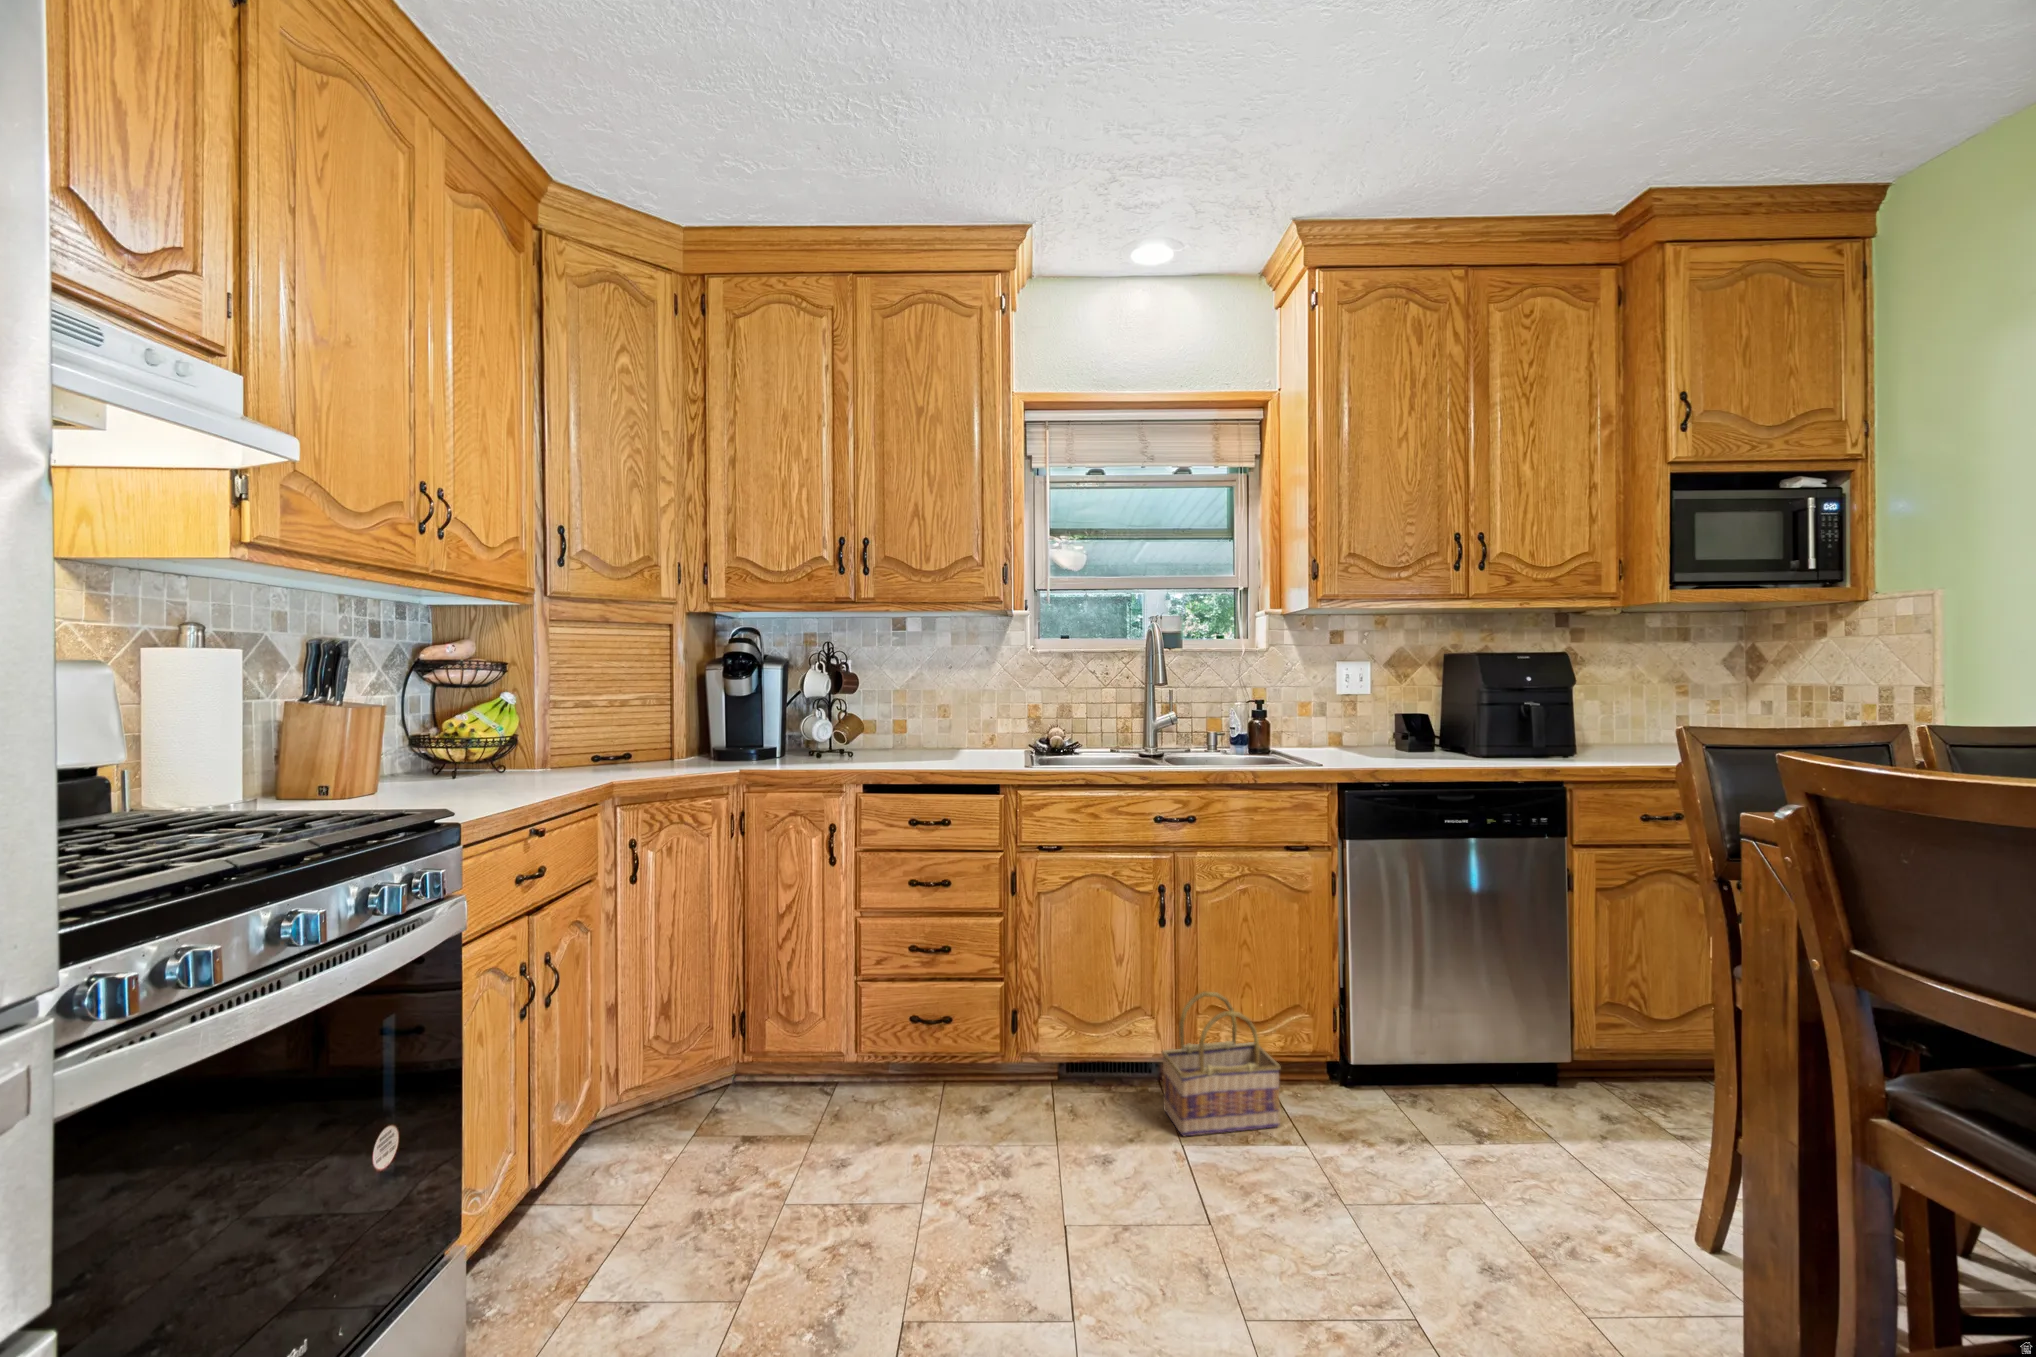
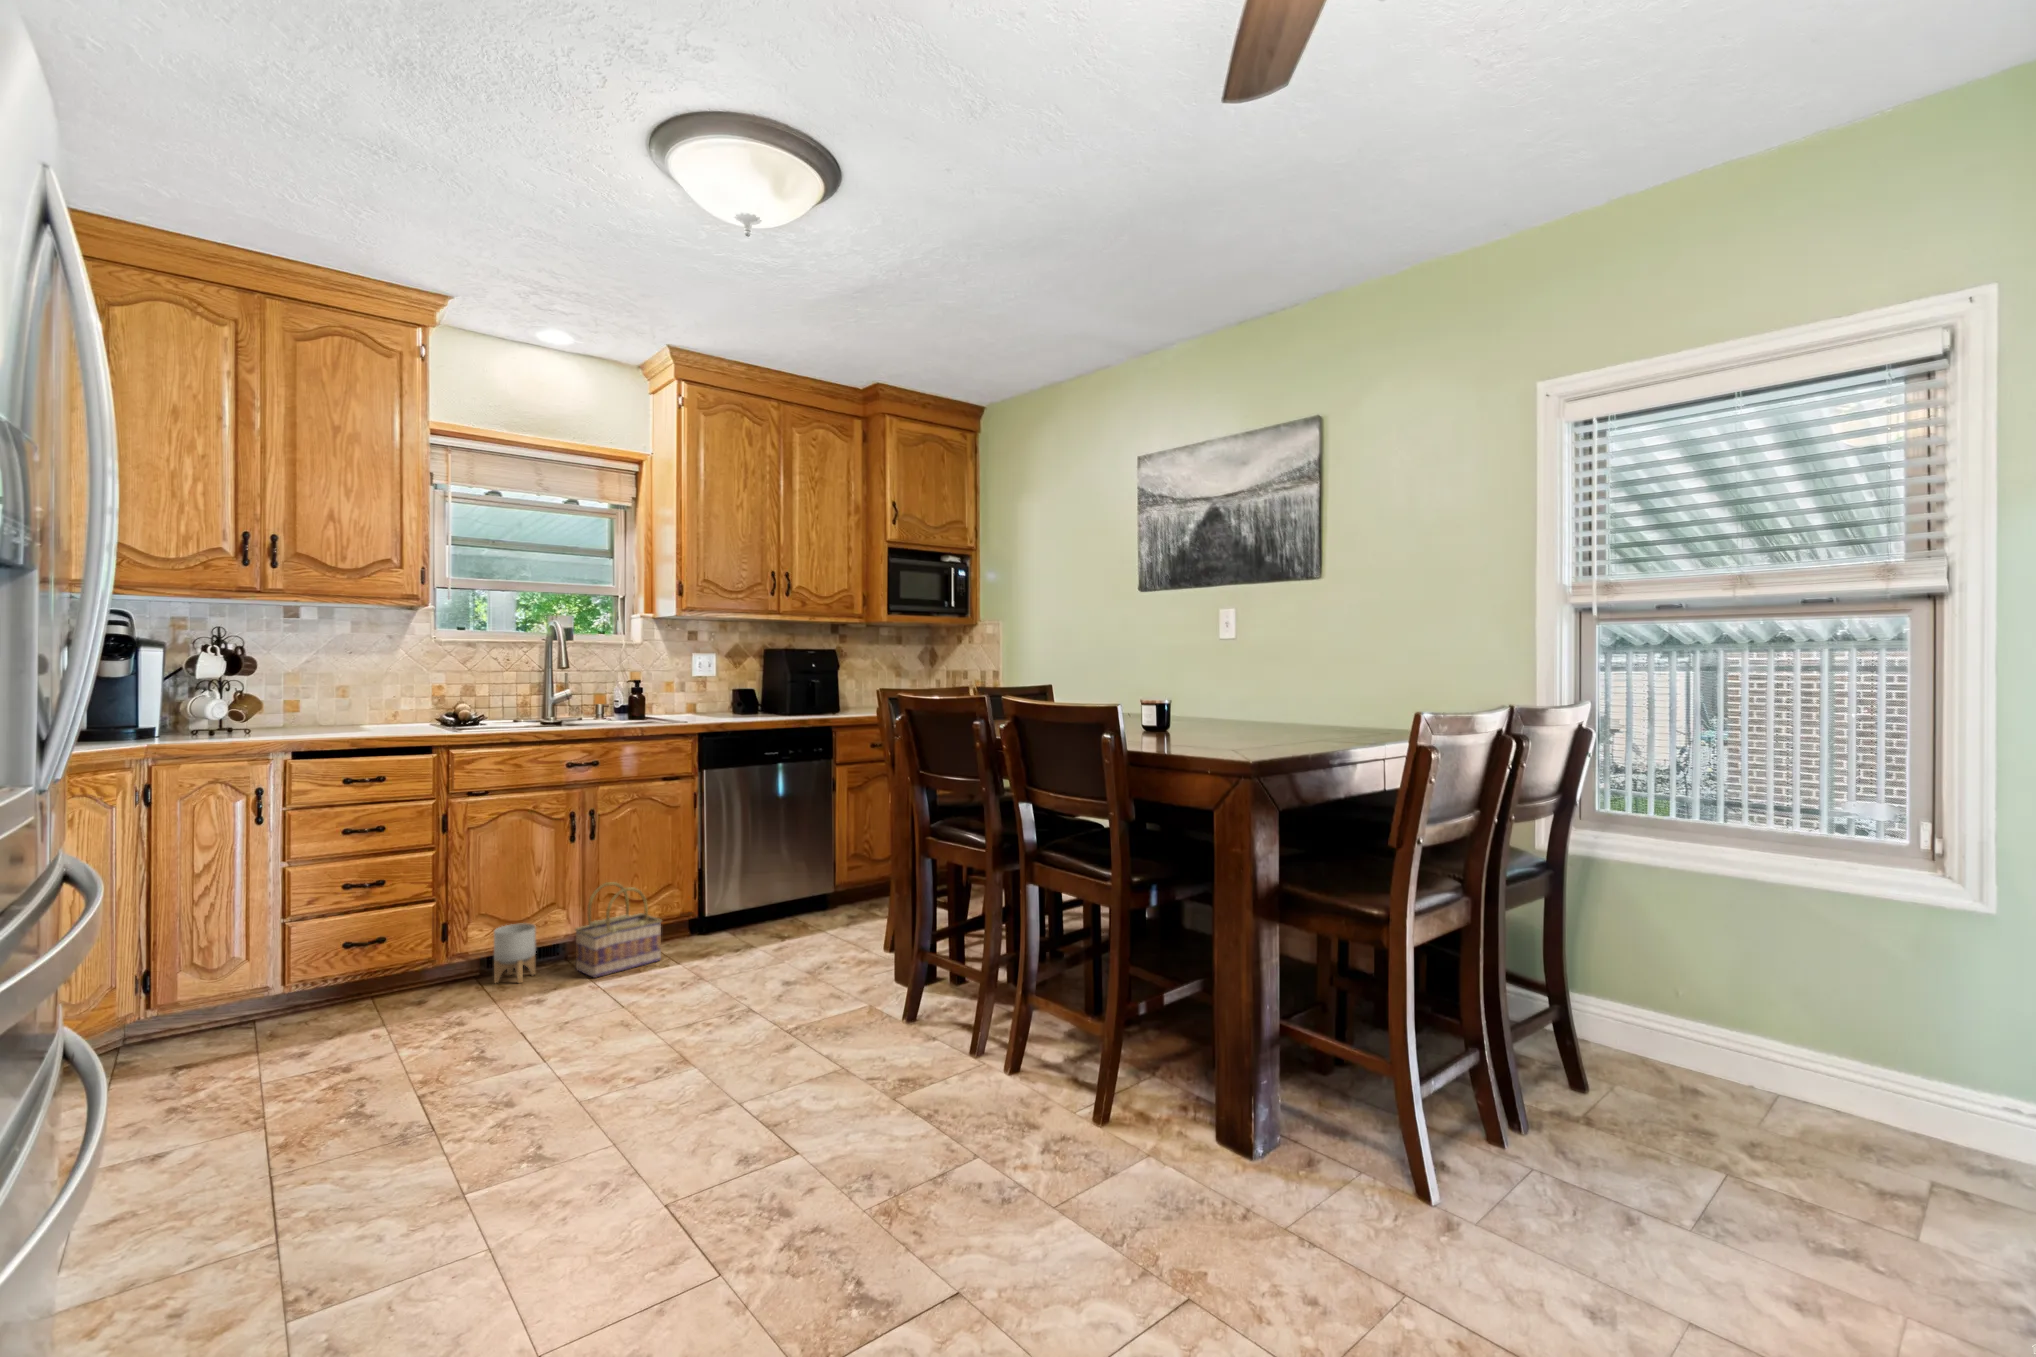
planter: none [1065,1024,1115,1113] -> present [494,923,536,983]

